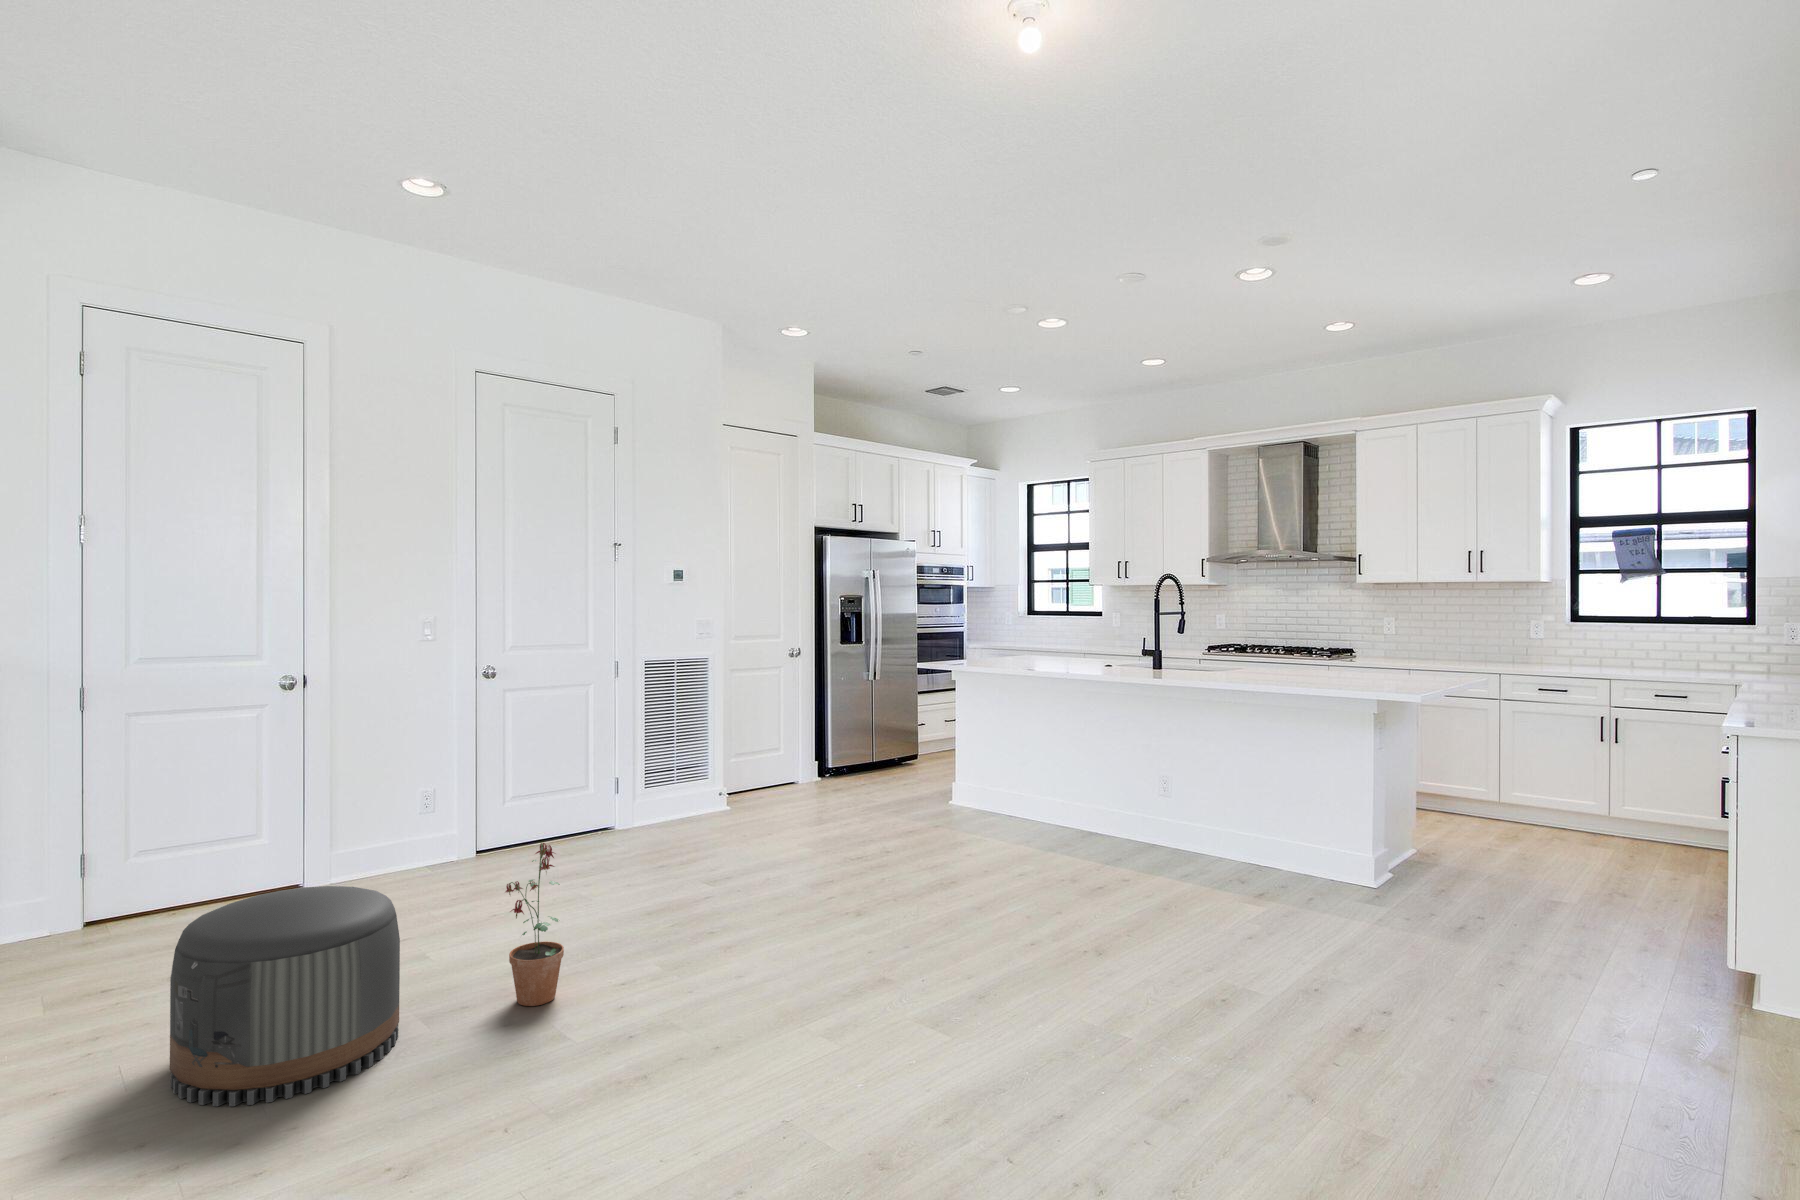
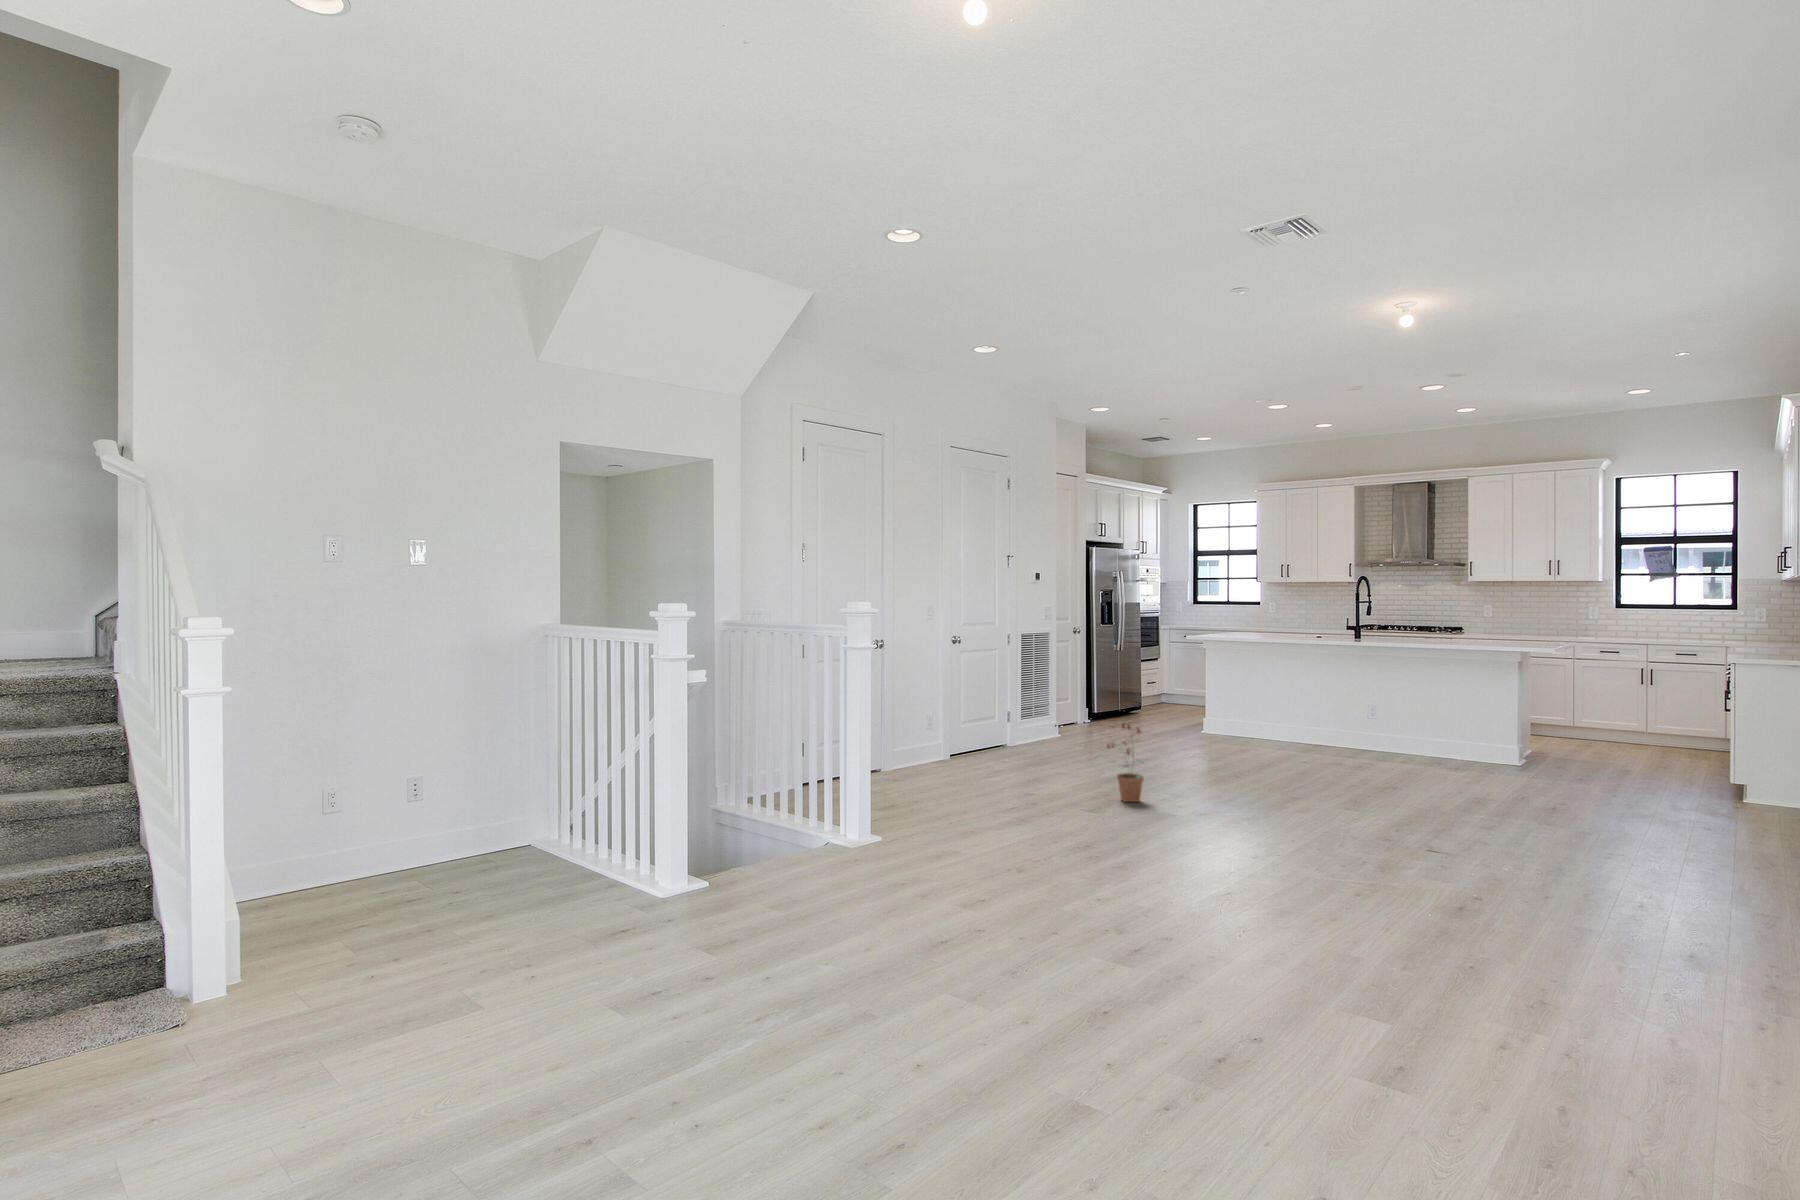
pouf: present [170,886,400,1106] -> none [1010,739,1103,826]

